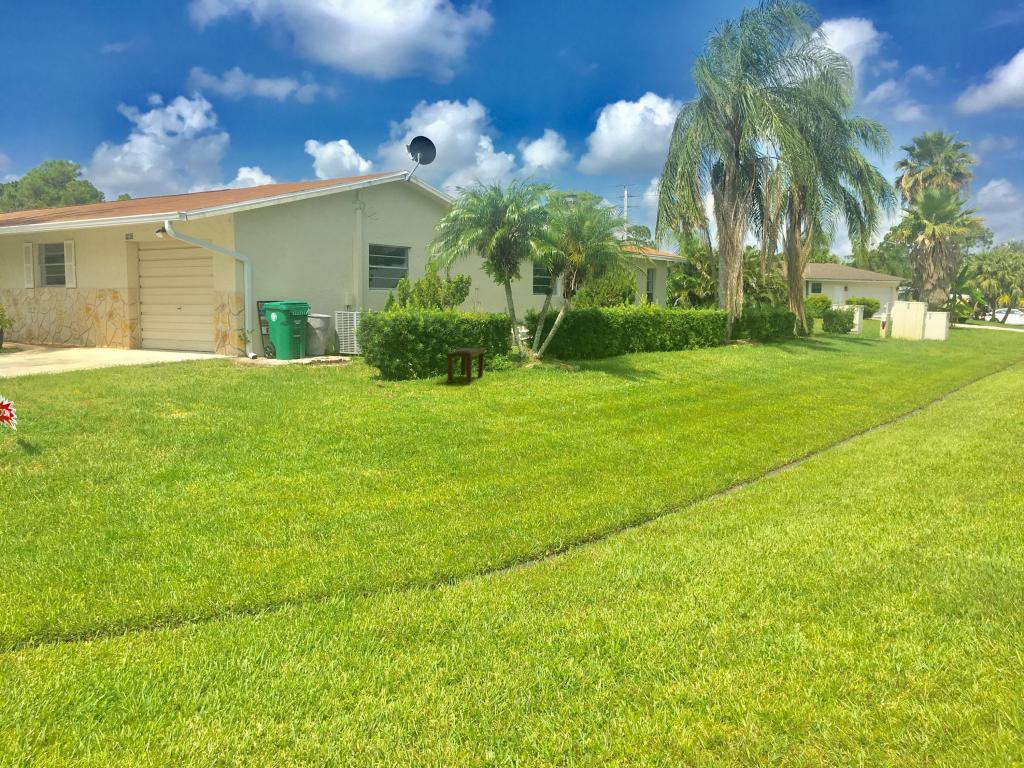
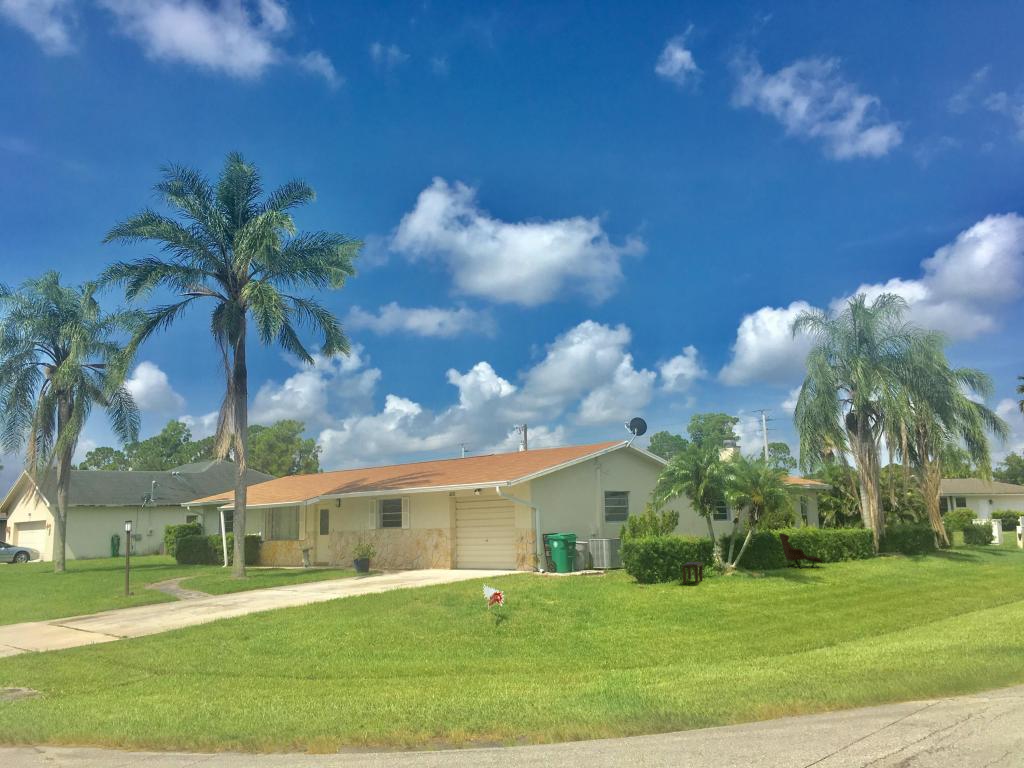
lounge chair: none [610,311,663,359] -> present [779,533,822,568]

